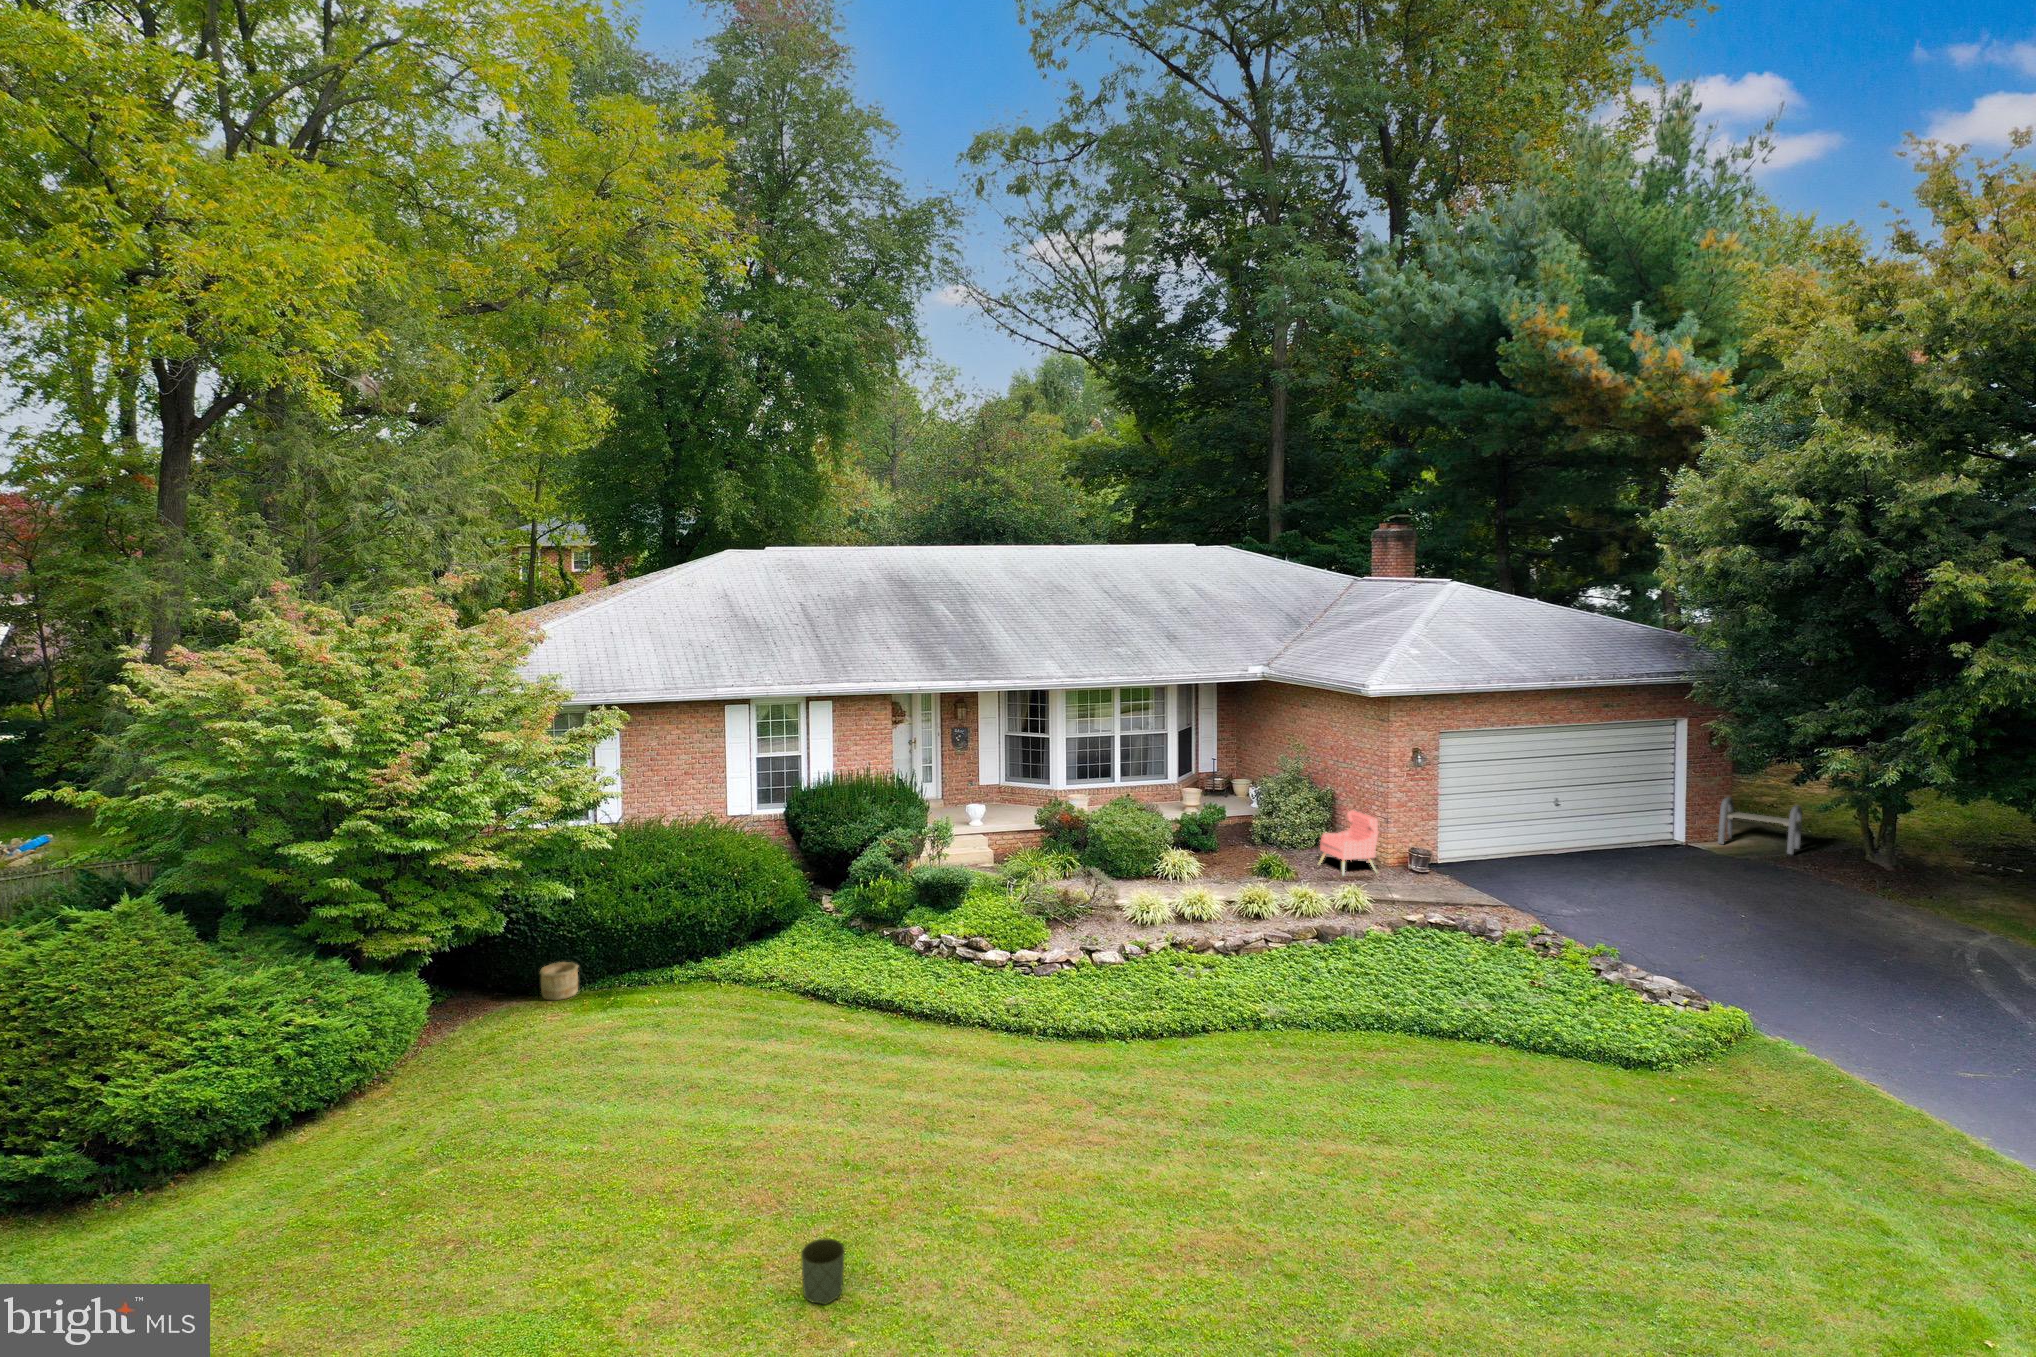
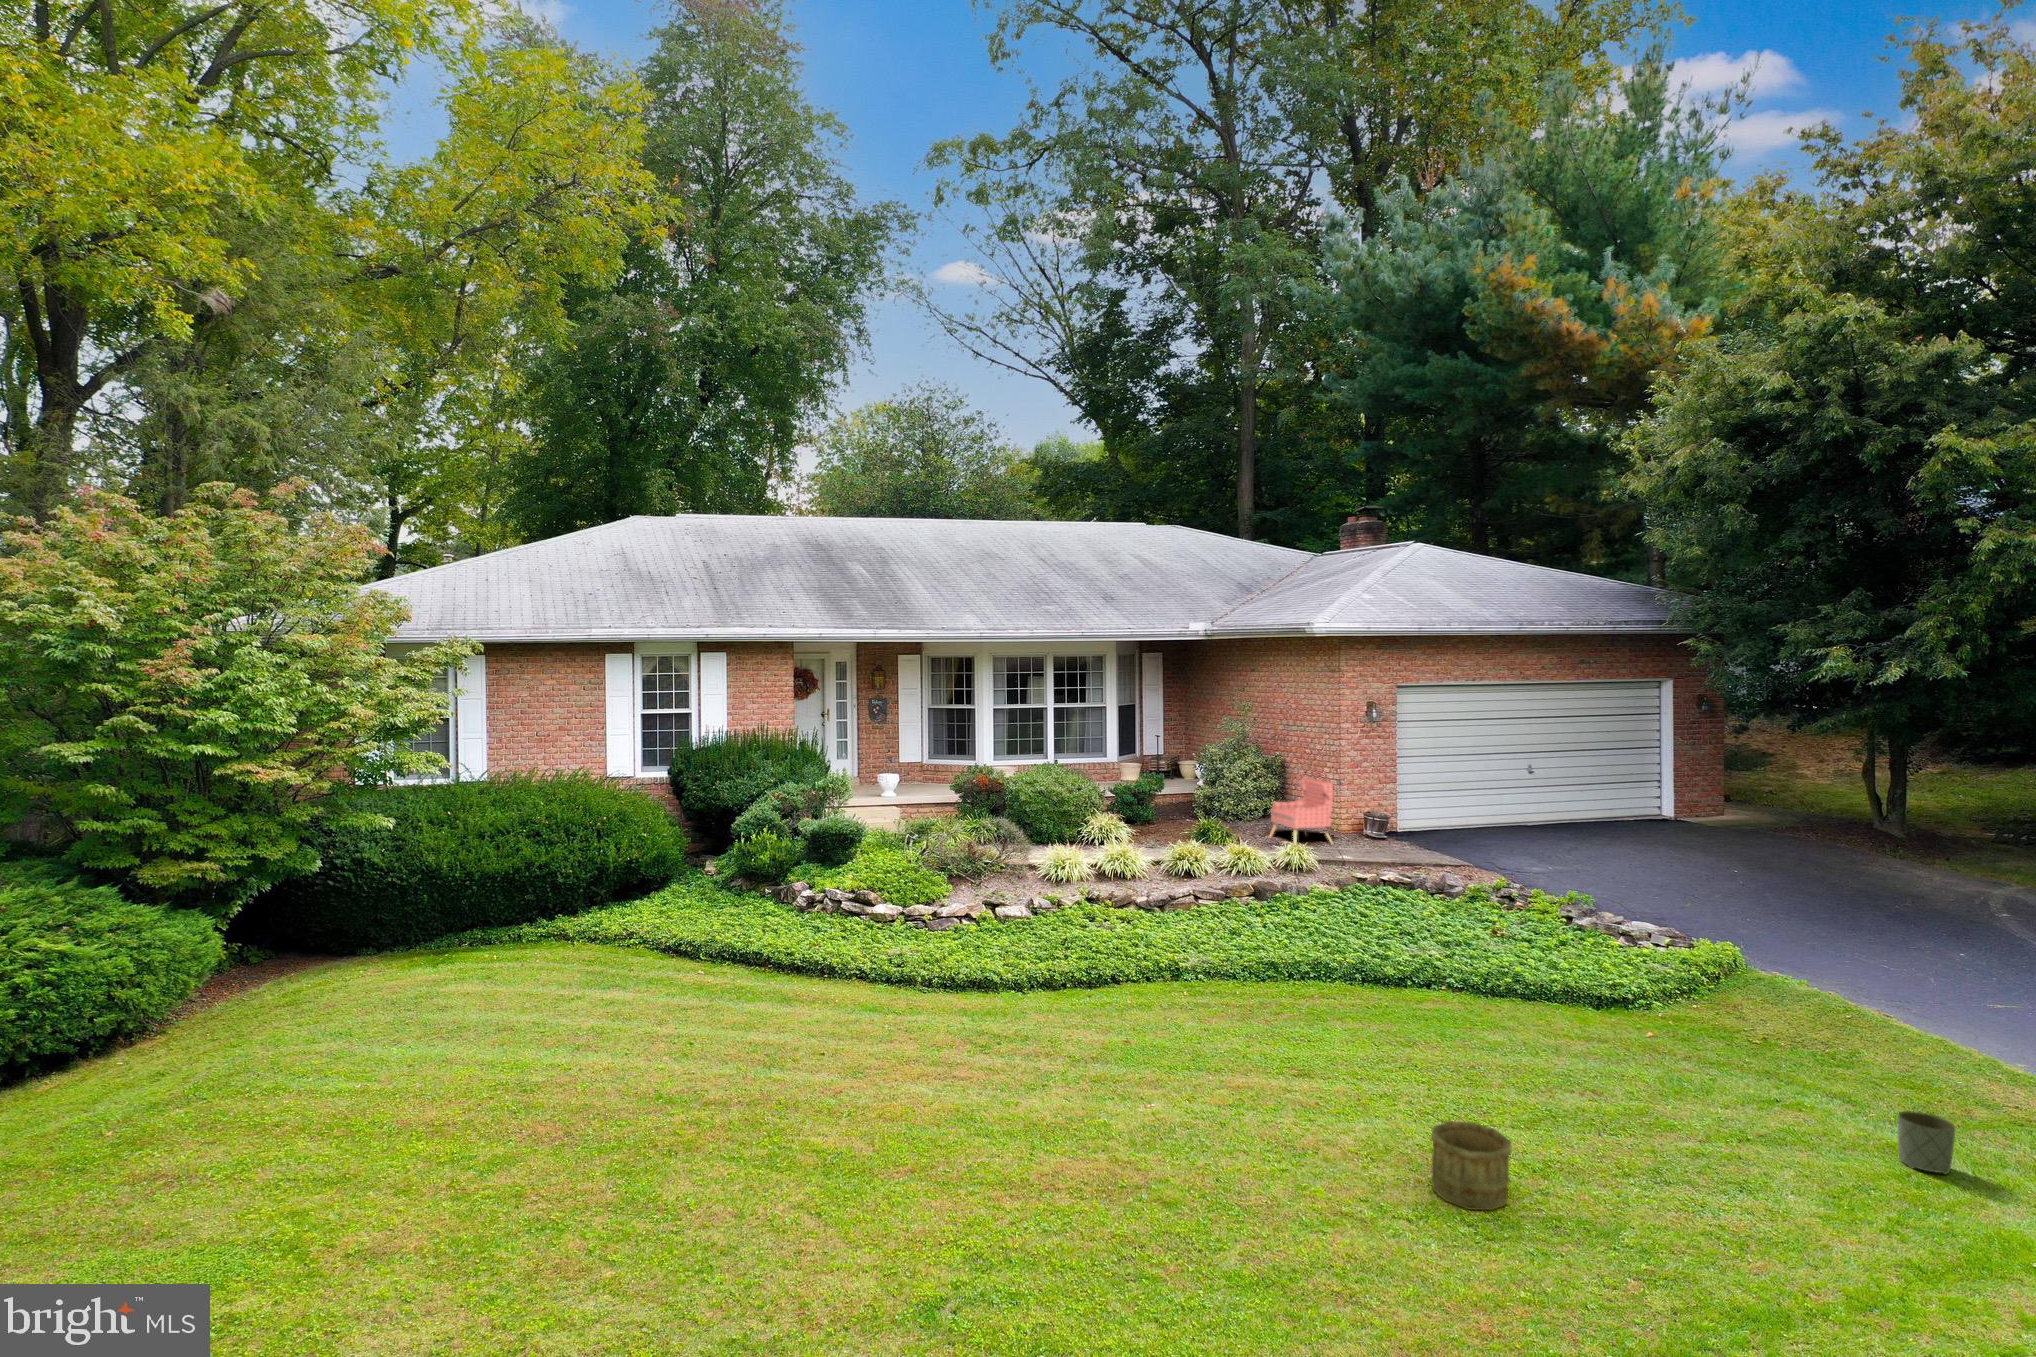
bench: present [1718,797,1802,854] -> none [1706,767,1796,826]
wooden bucket: present [540,962,578,1000] -> present [1431,1121,1512,1210]
planter: present [801,1239,845,1305] -> present [1898,1111,1955,1174]

